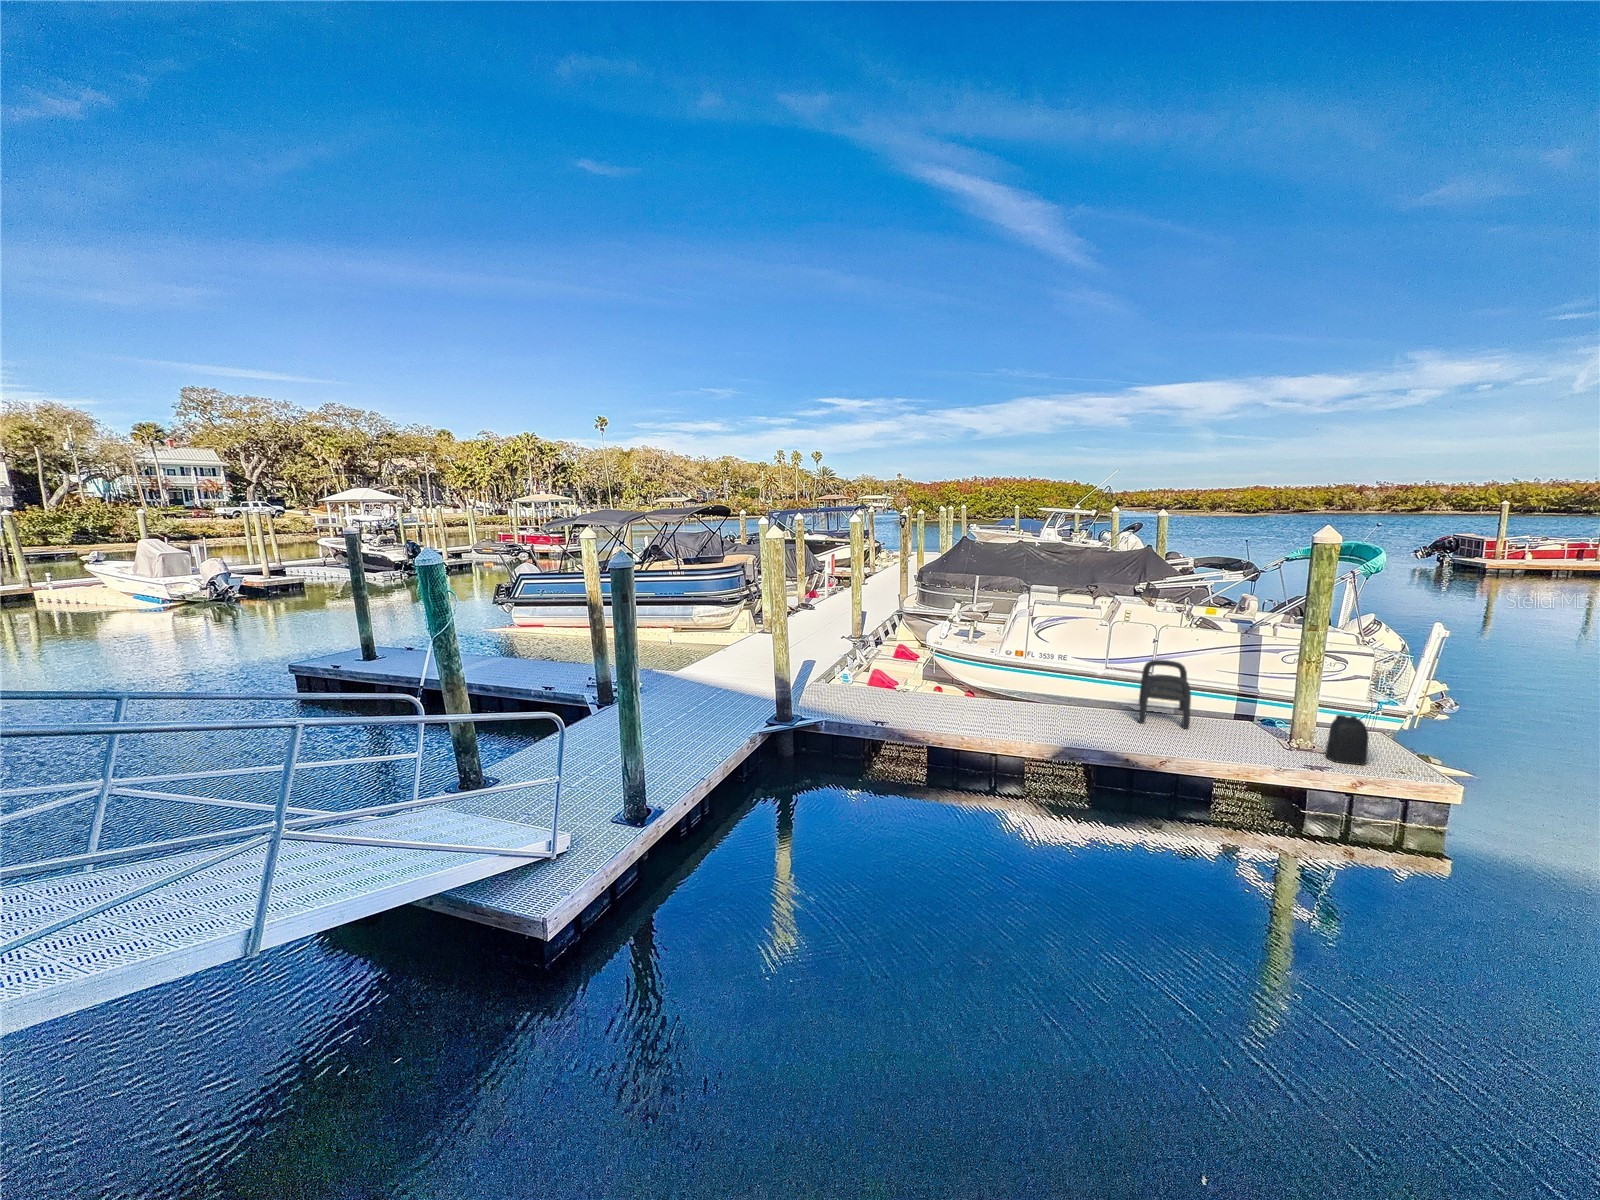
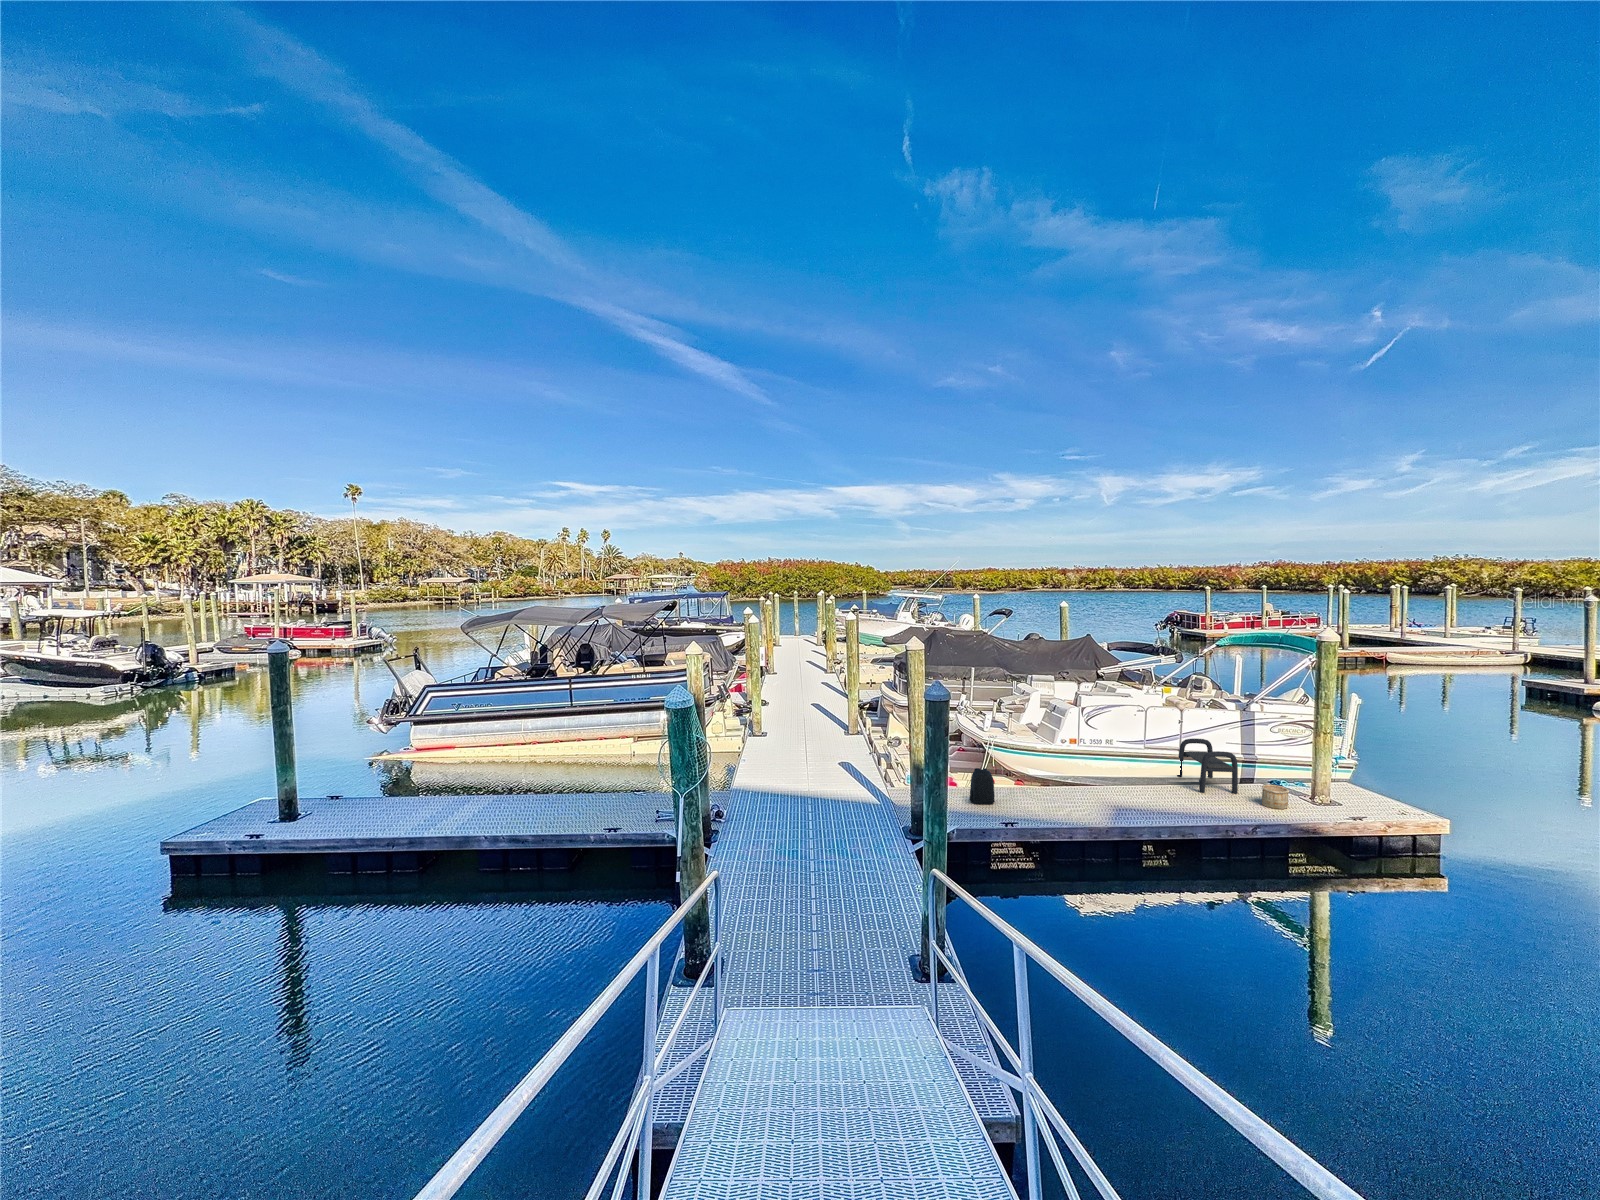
backpack: present [1326,715,1369,765] -> present [970,768,995,804]
wooden bucket: none [1200,720,1236,752] -> present [1262,785,1289,809]

